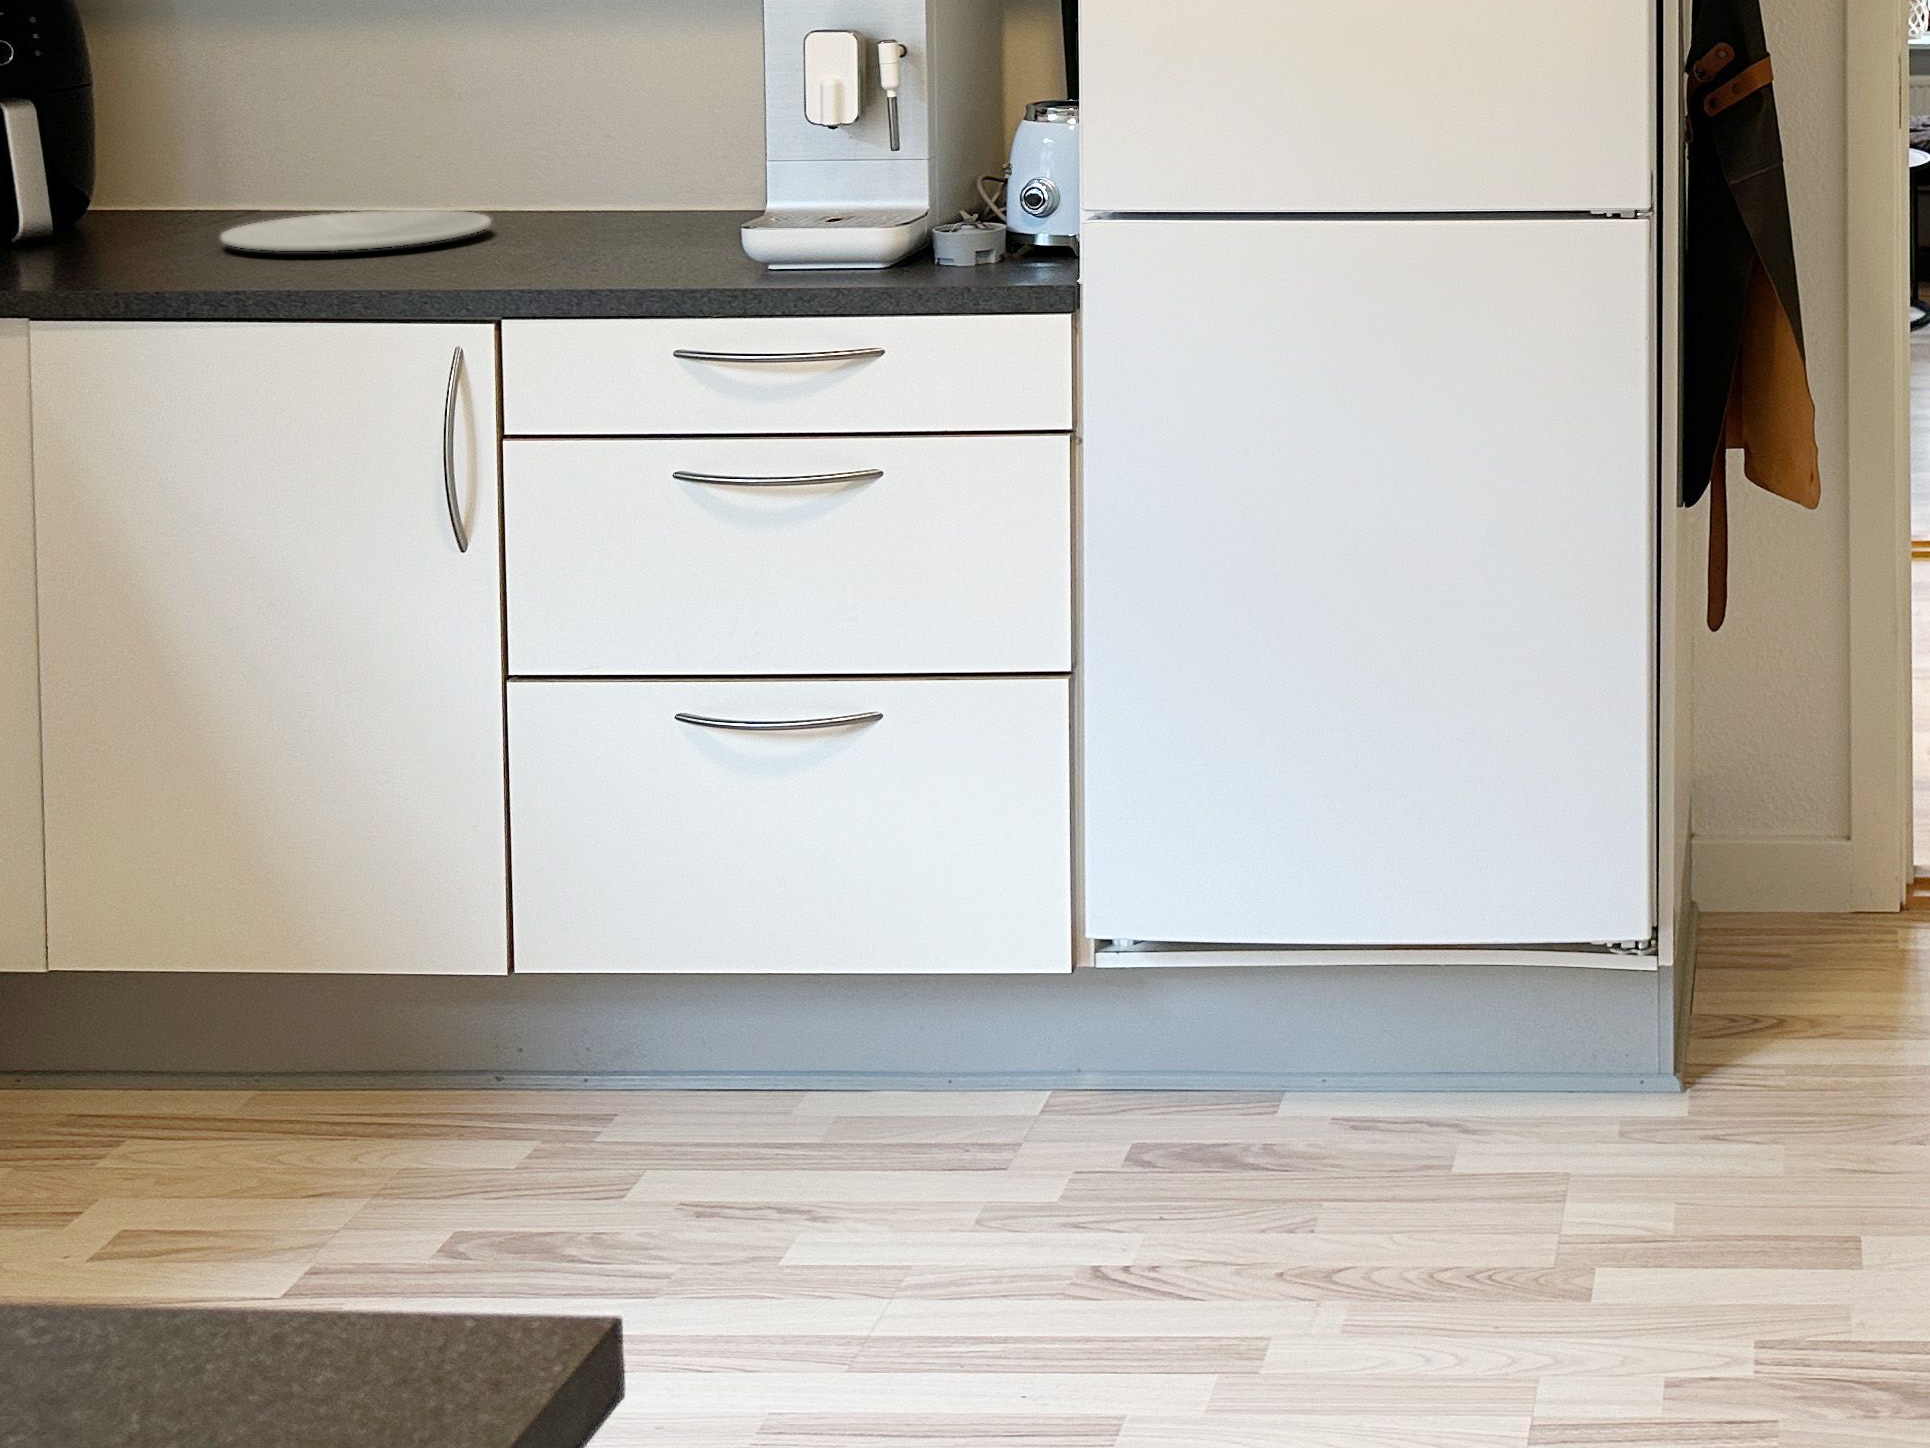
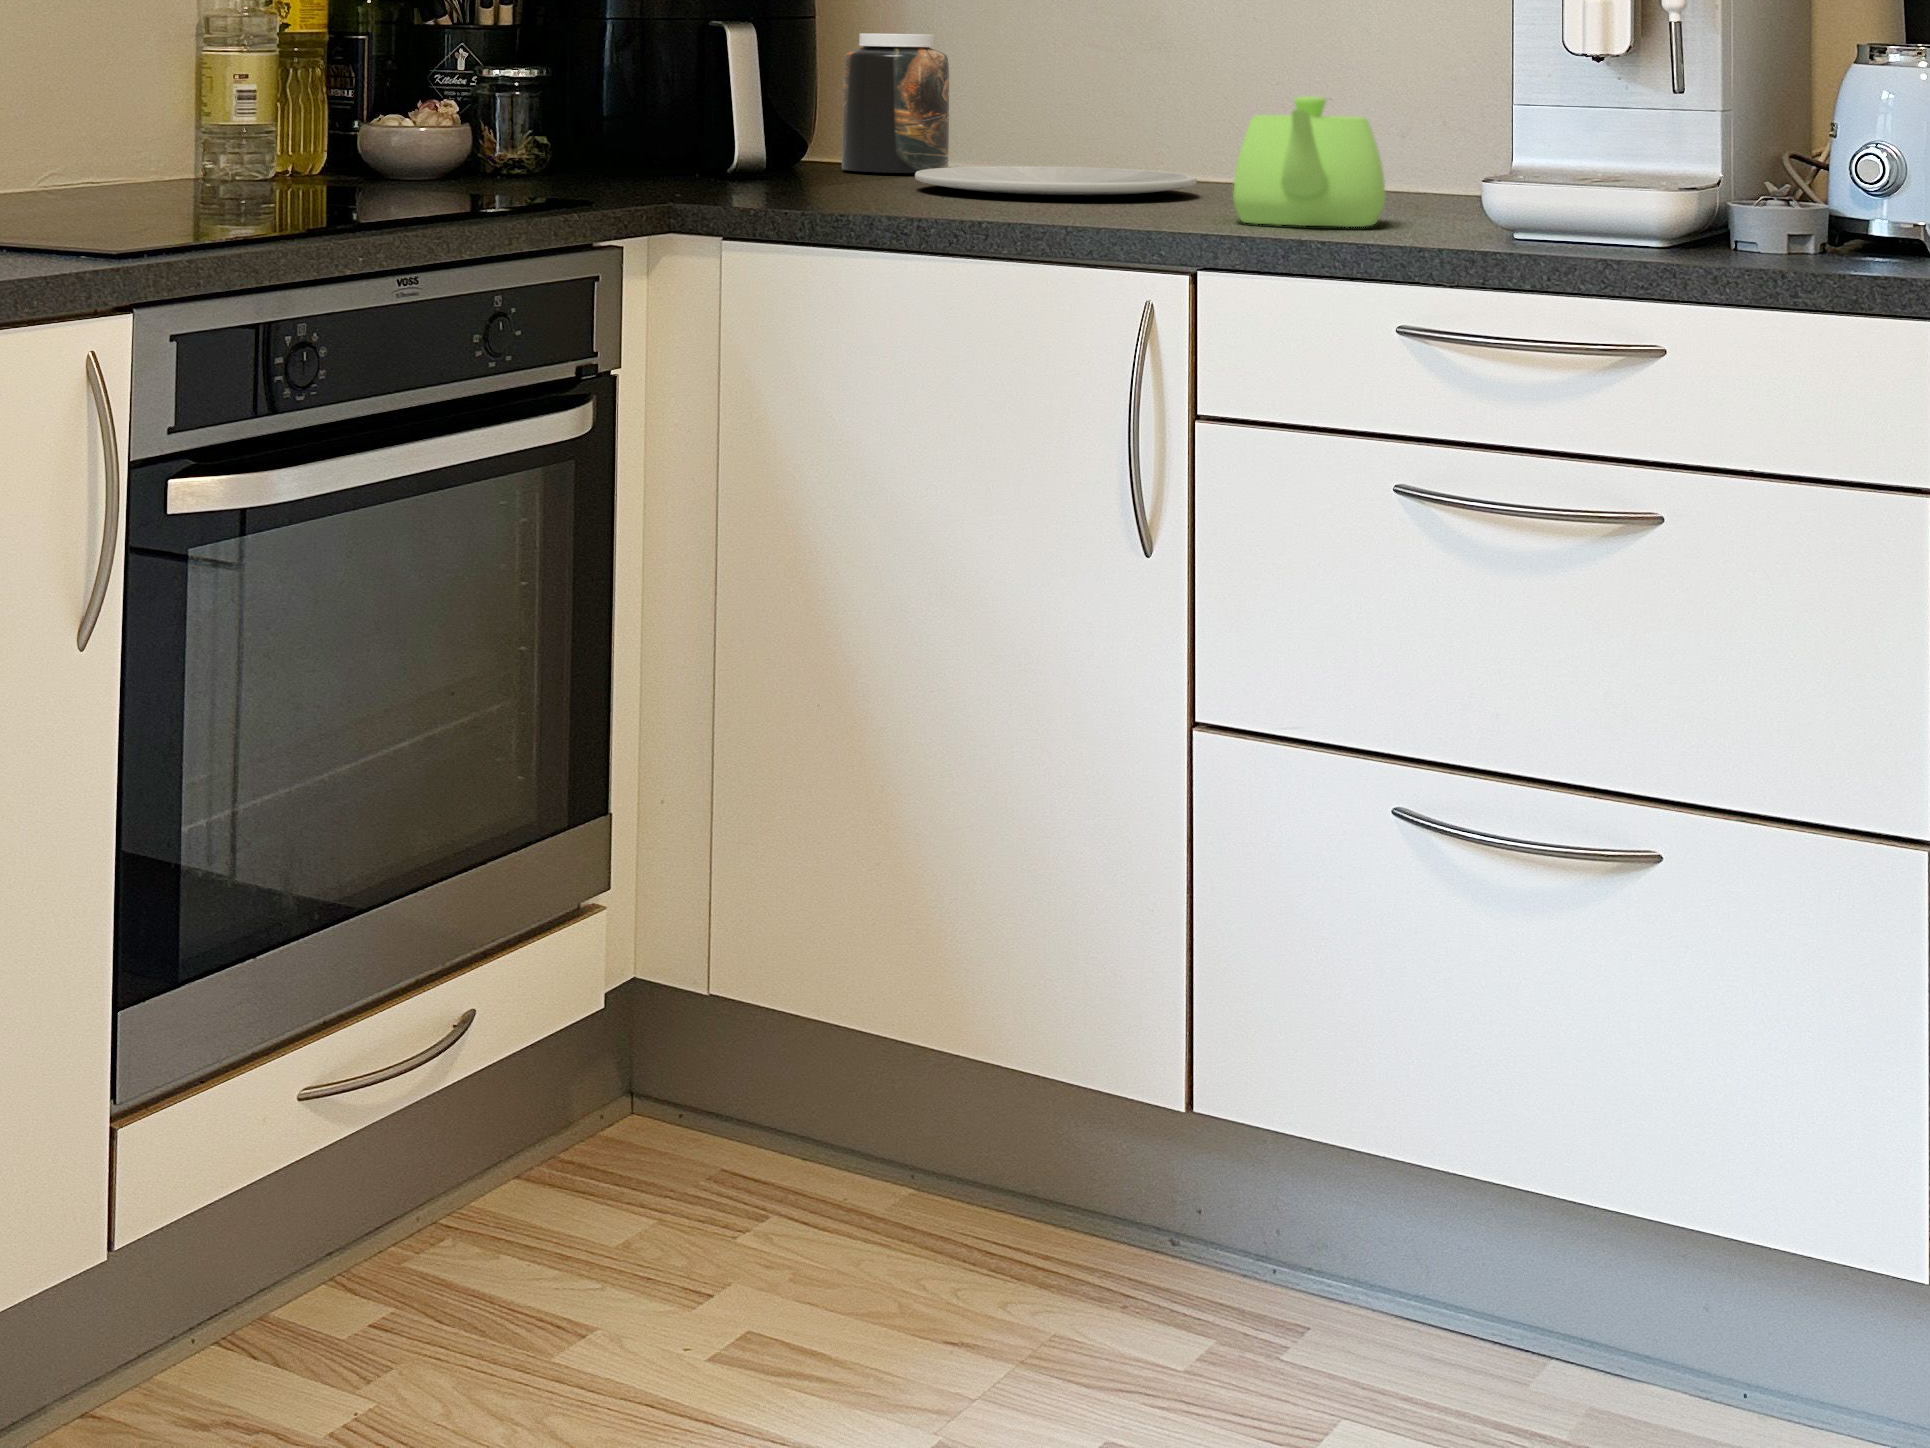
jar: none [132,95,244,227] -> present [842,33,949,173]
teapot: none [529,164,660,272] -> present [1233,96,1385,227]

